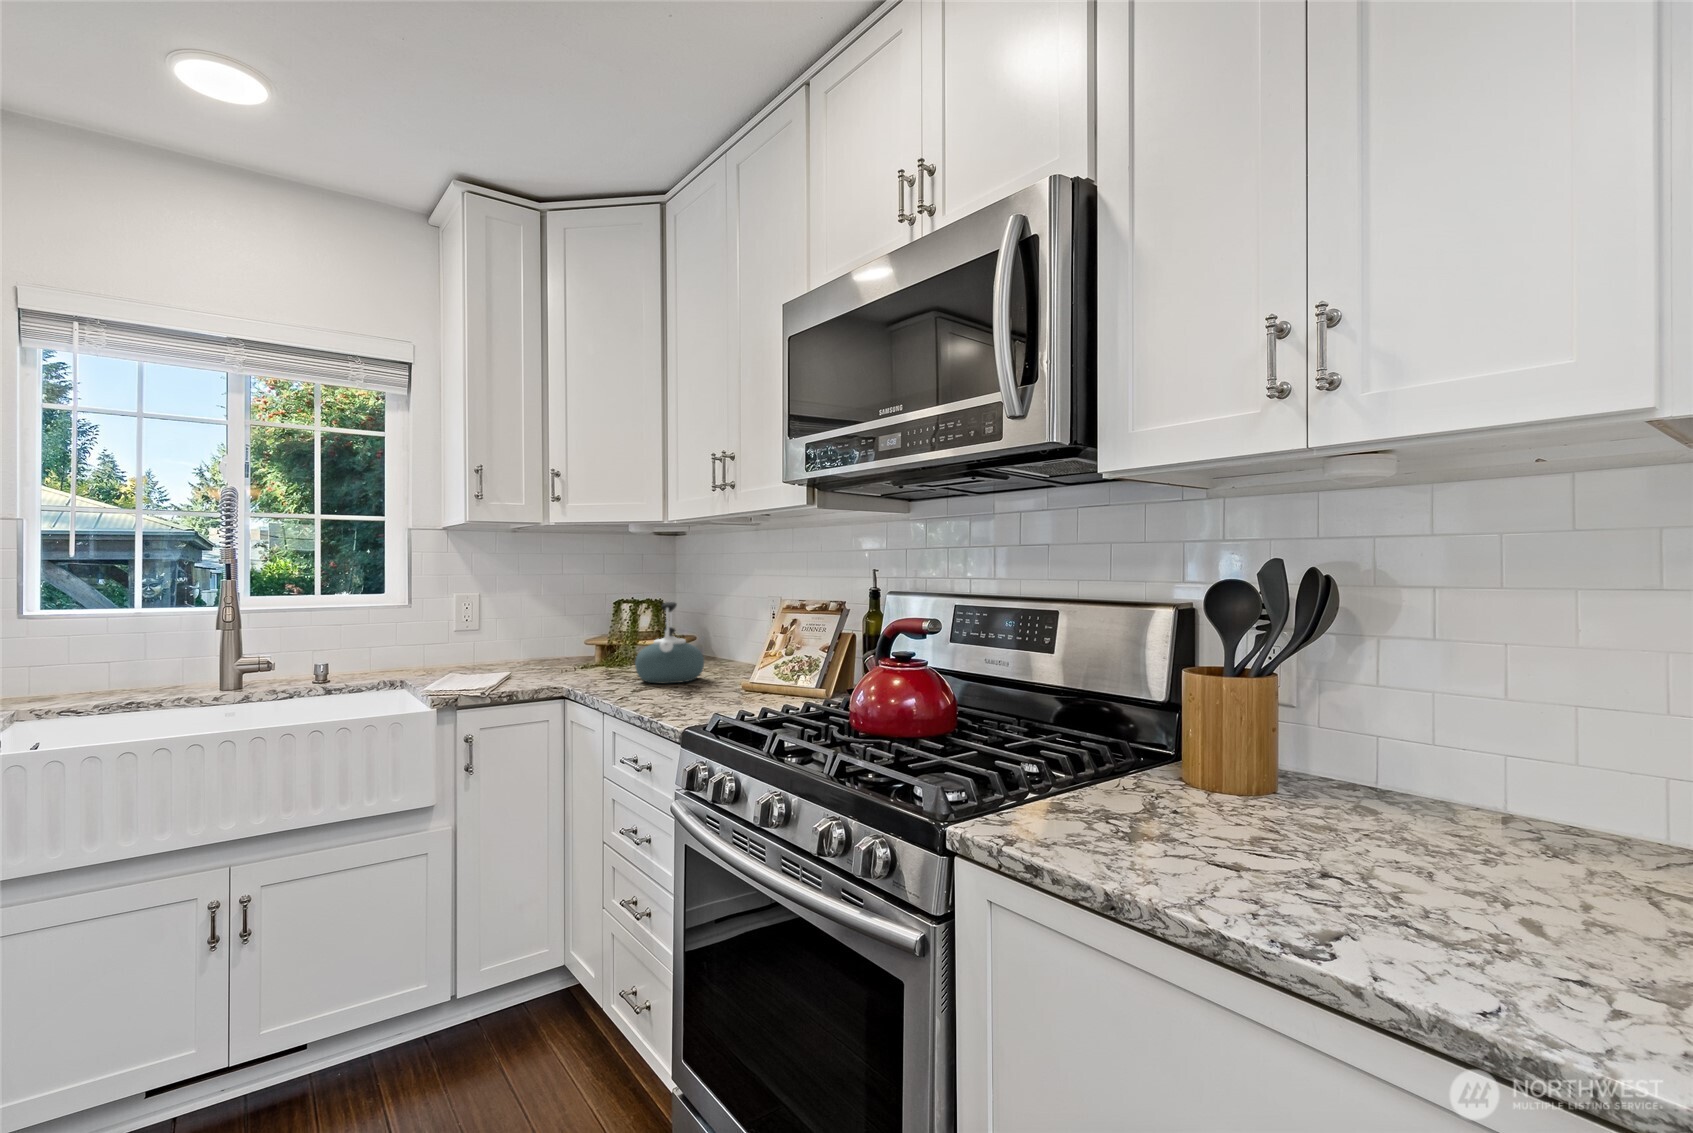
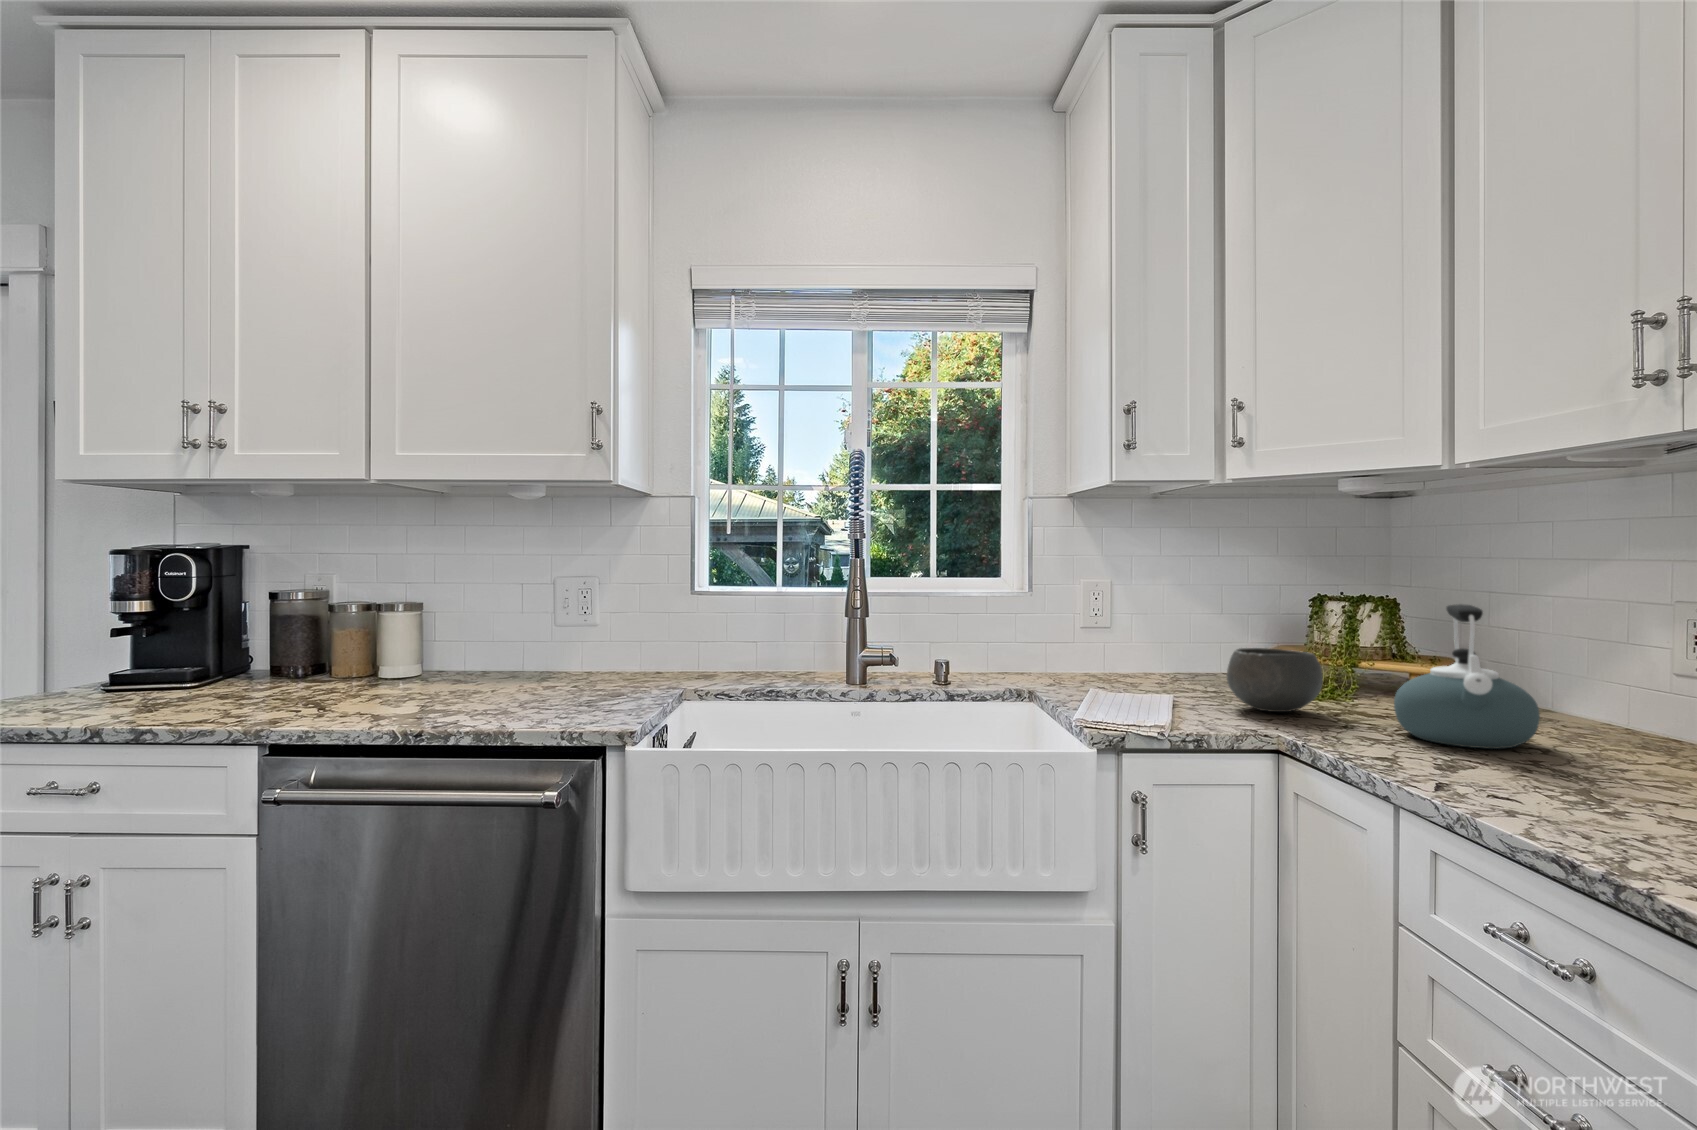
bowl: none [546,636,605,677] -> present [1227,648,1323,712]

